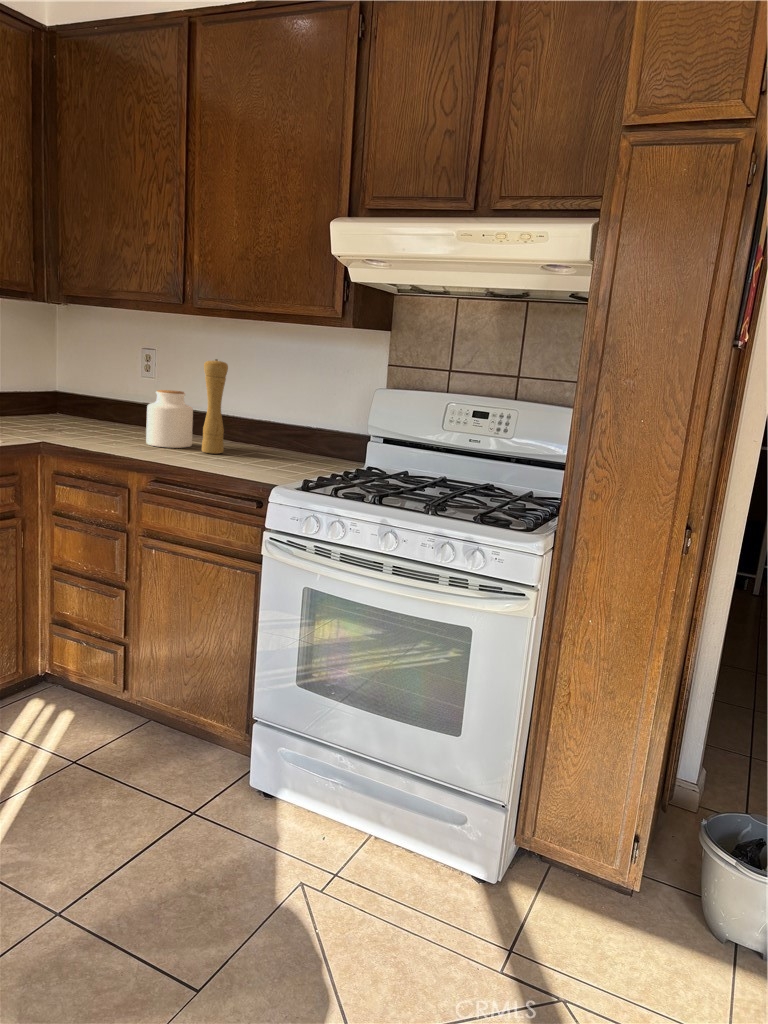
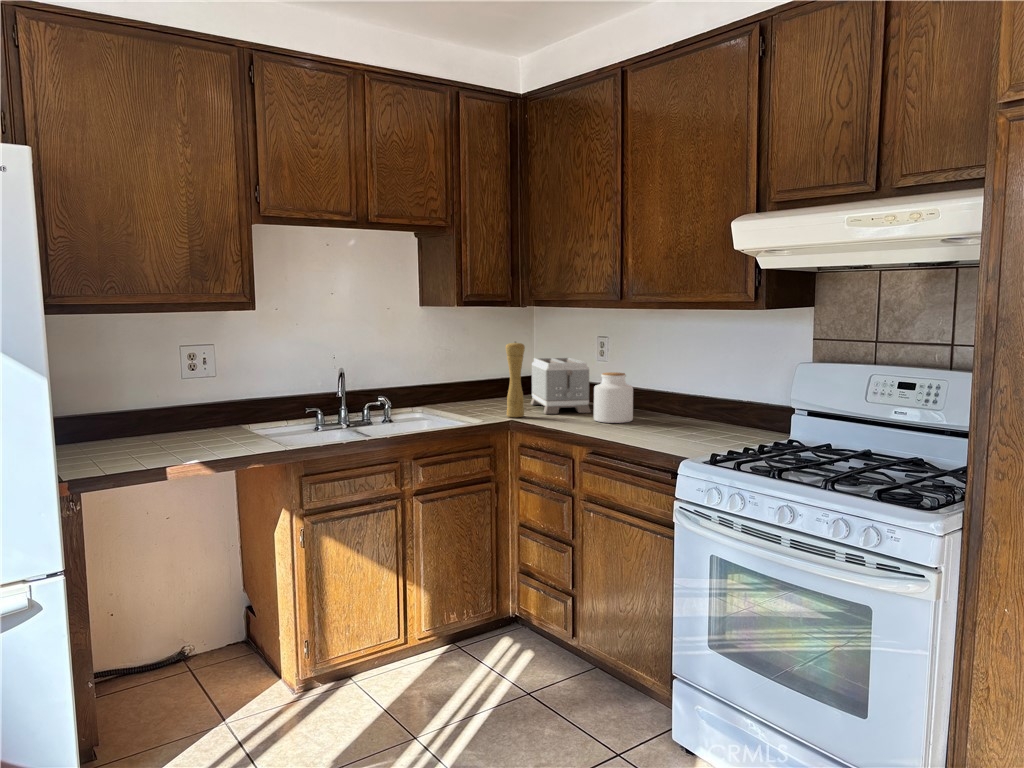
pepper mill: present [202,359,228,454] -> present [506,342,525,417]
toaster: none [58,370,138,436] -> present [531,358,591,414]

